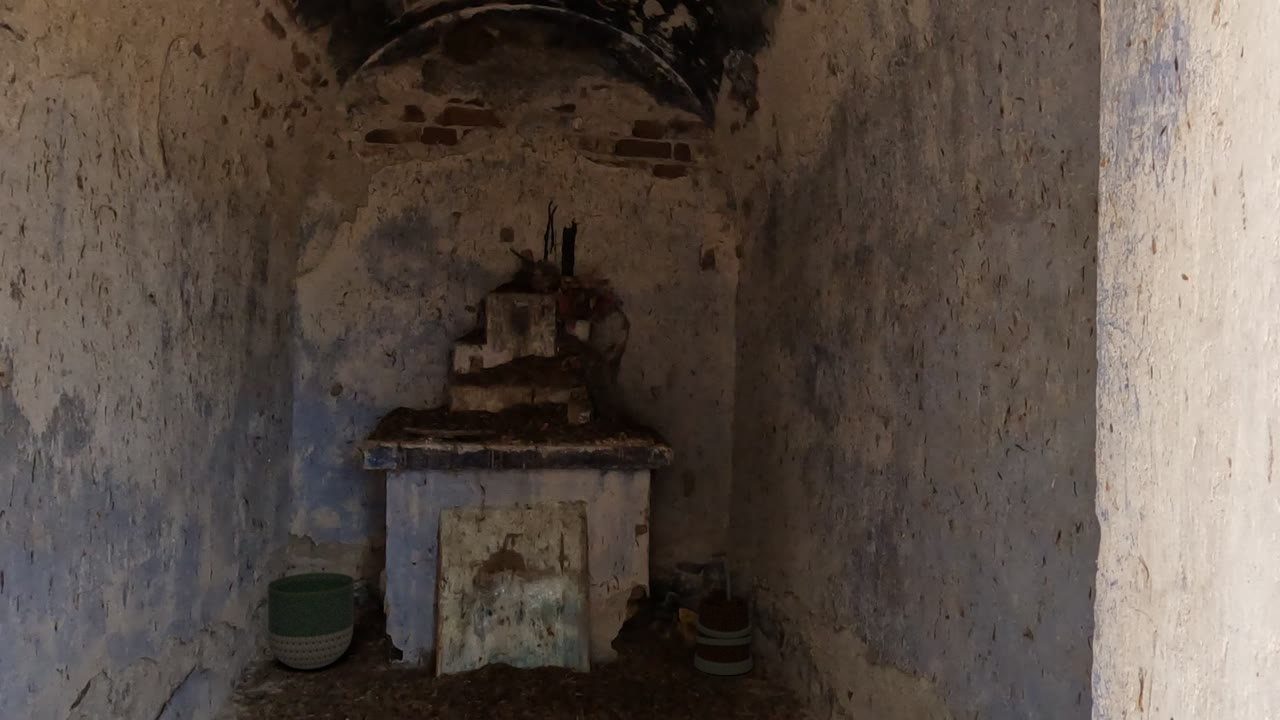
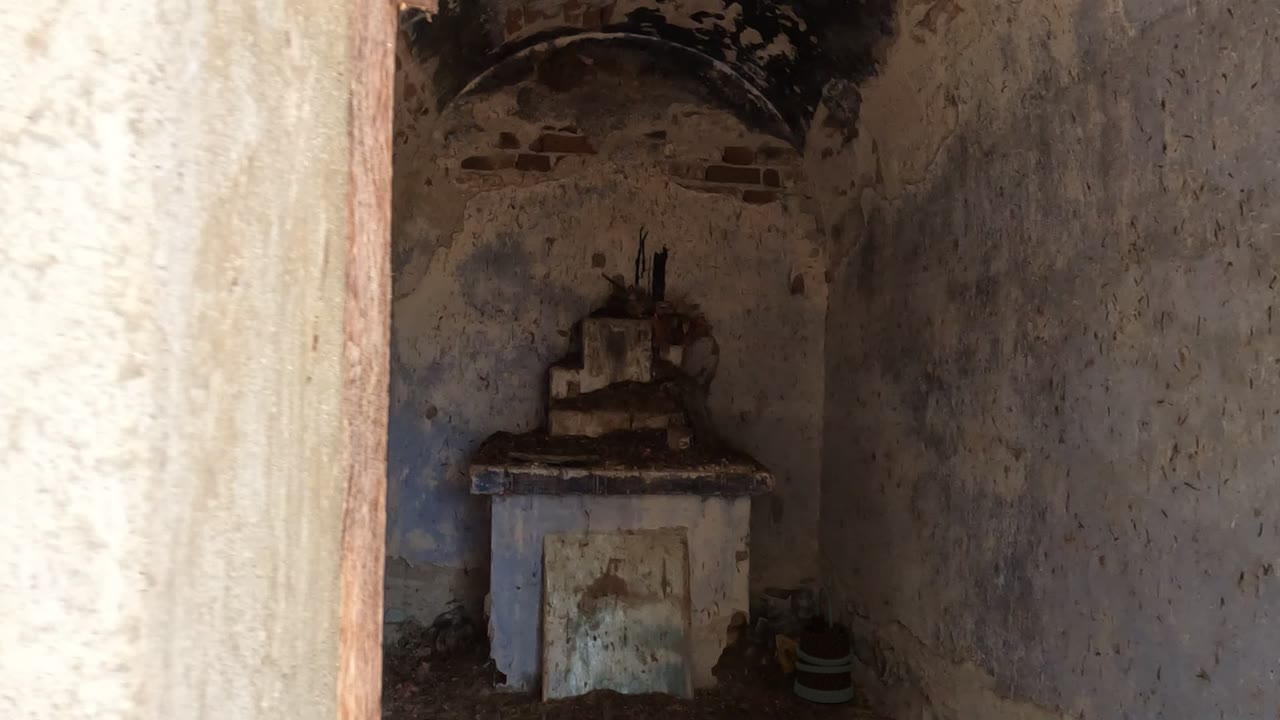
planter: present [268,572,354,669] -> none [374,595,457,691]

